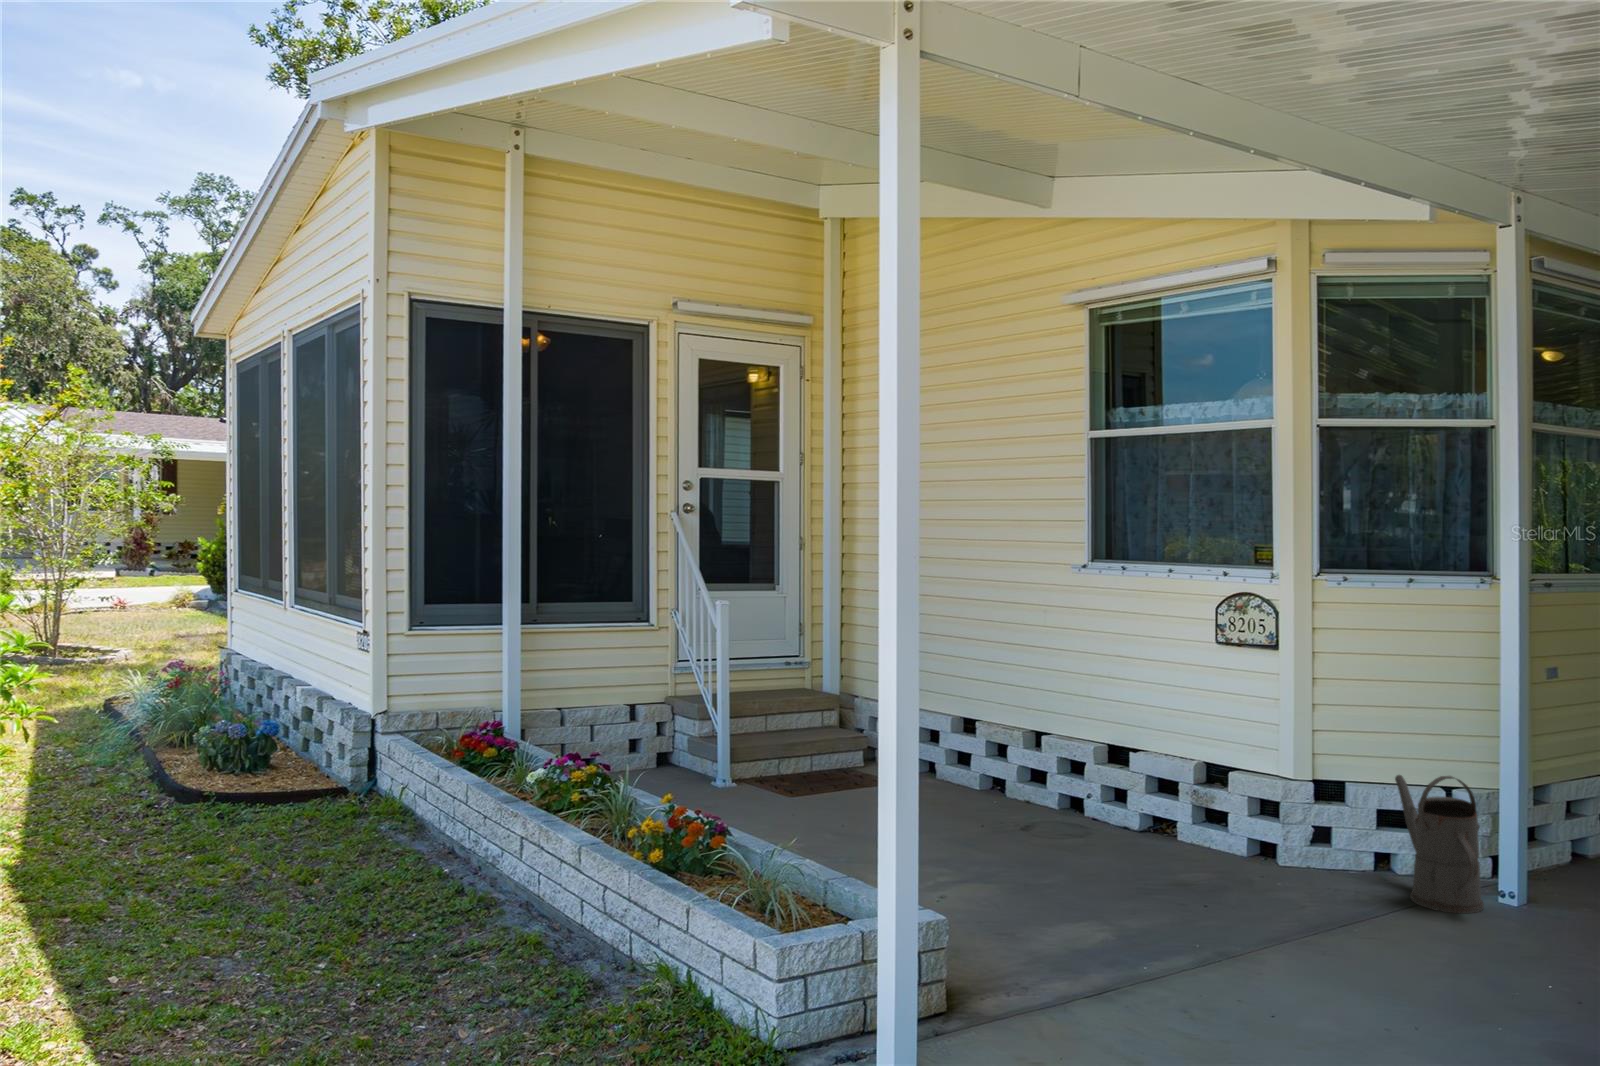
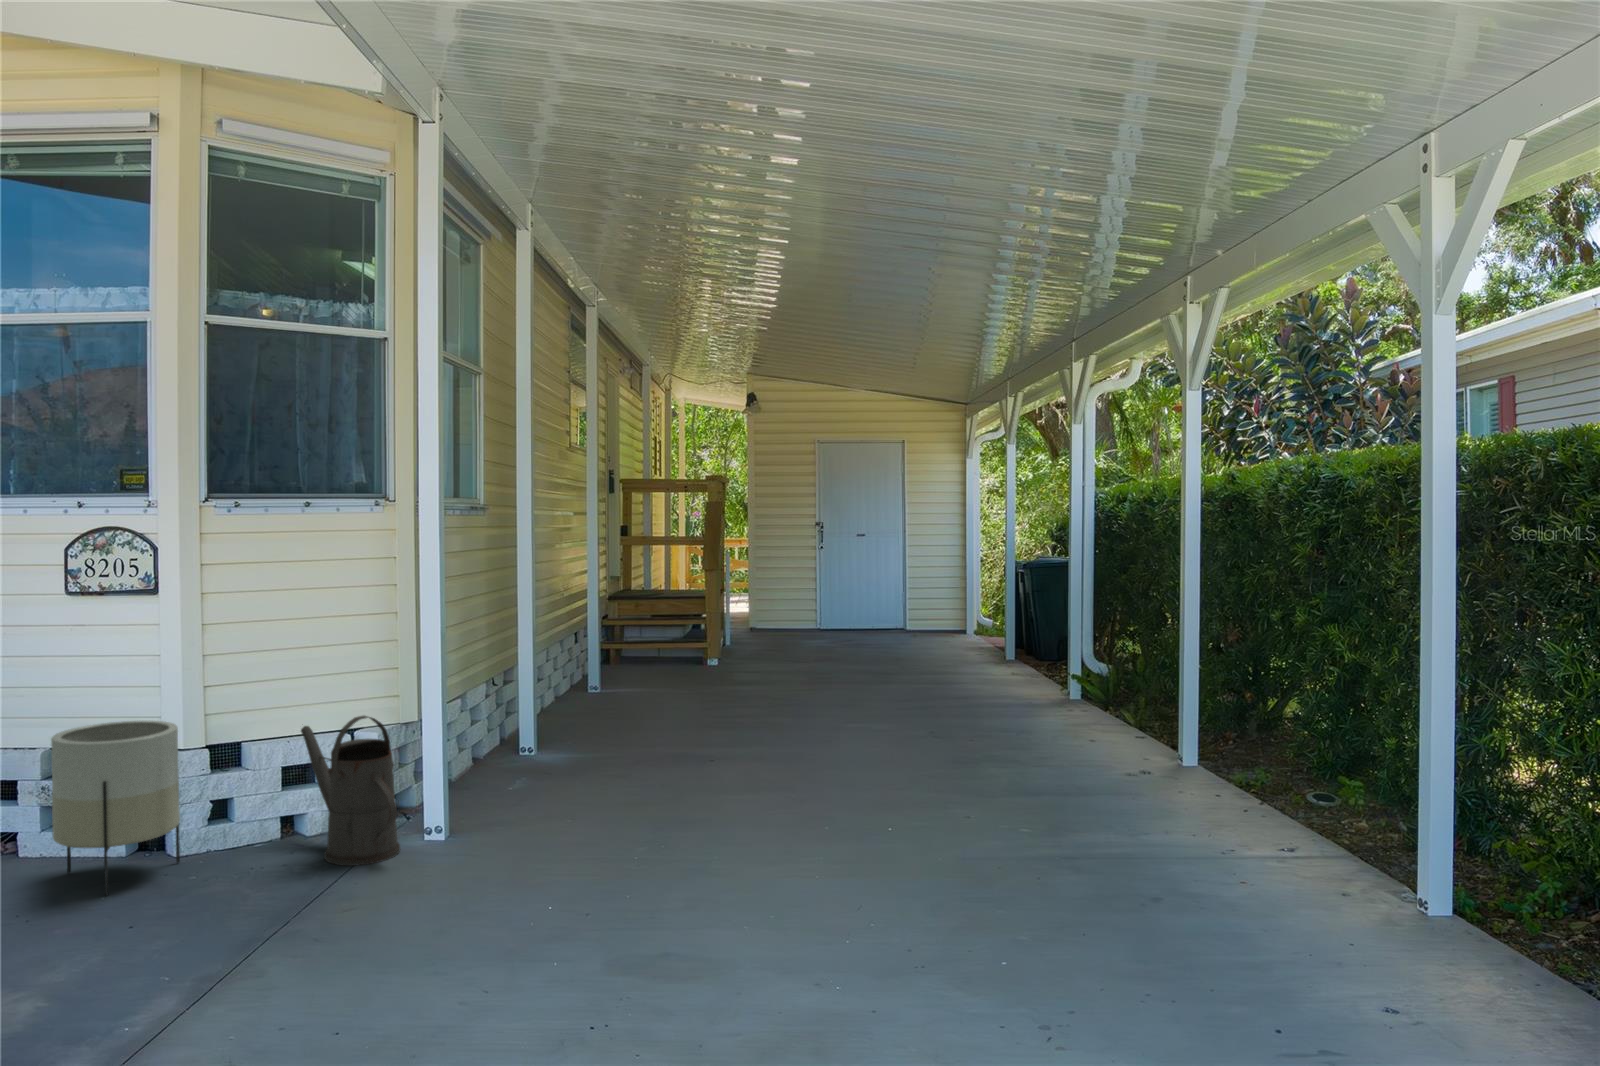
planter: none [1199,747,1290,882] -> present [51,721,180,896]

